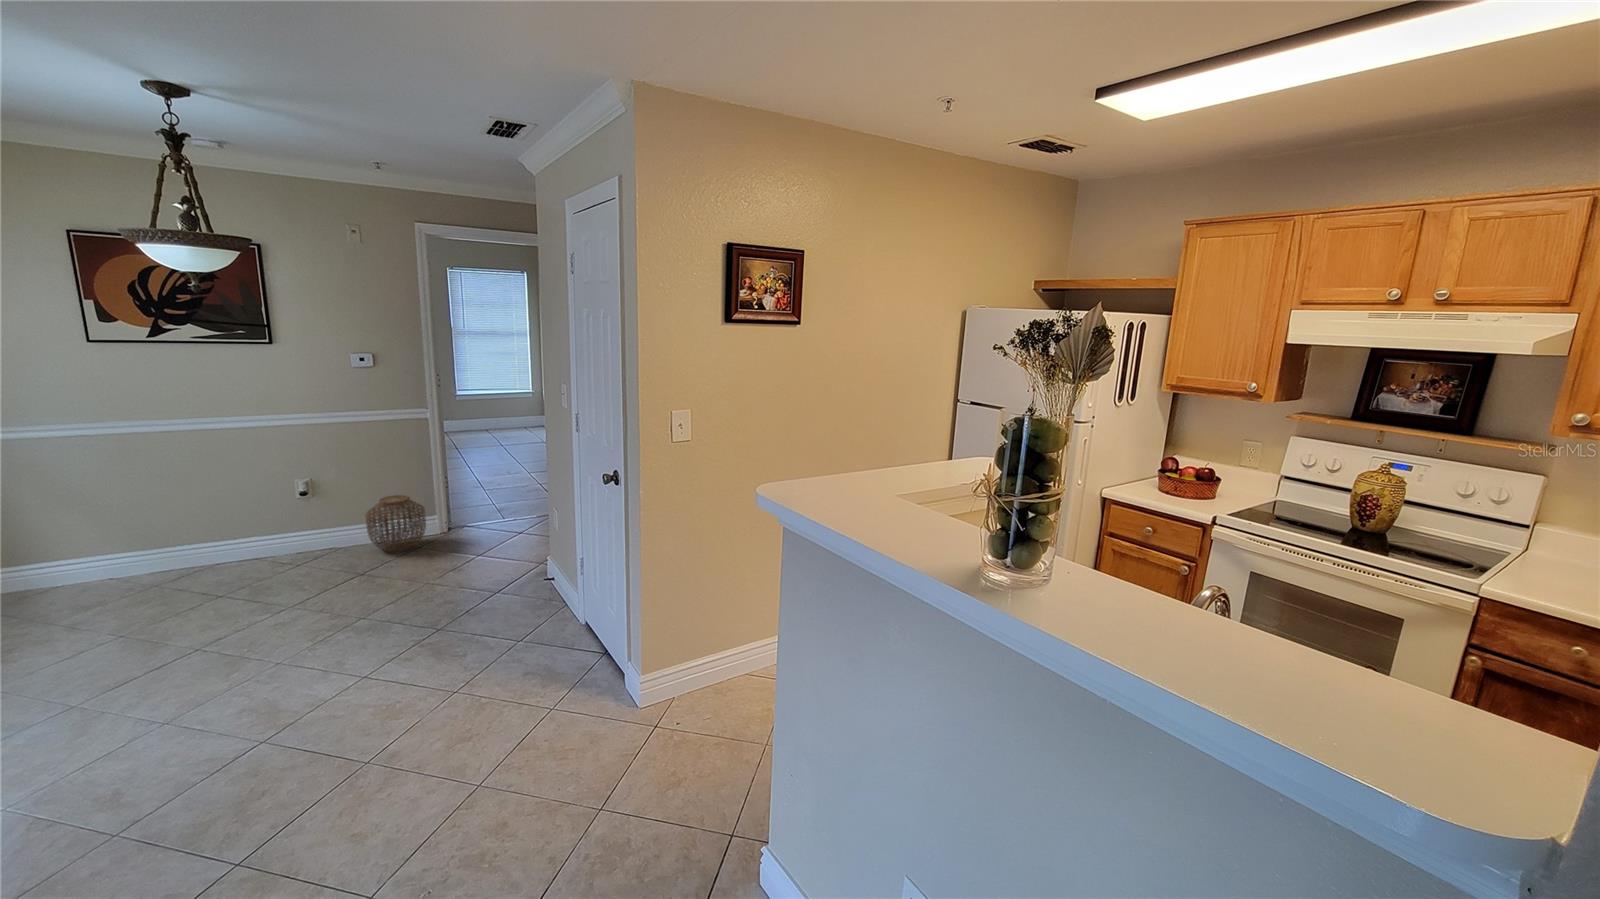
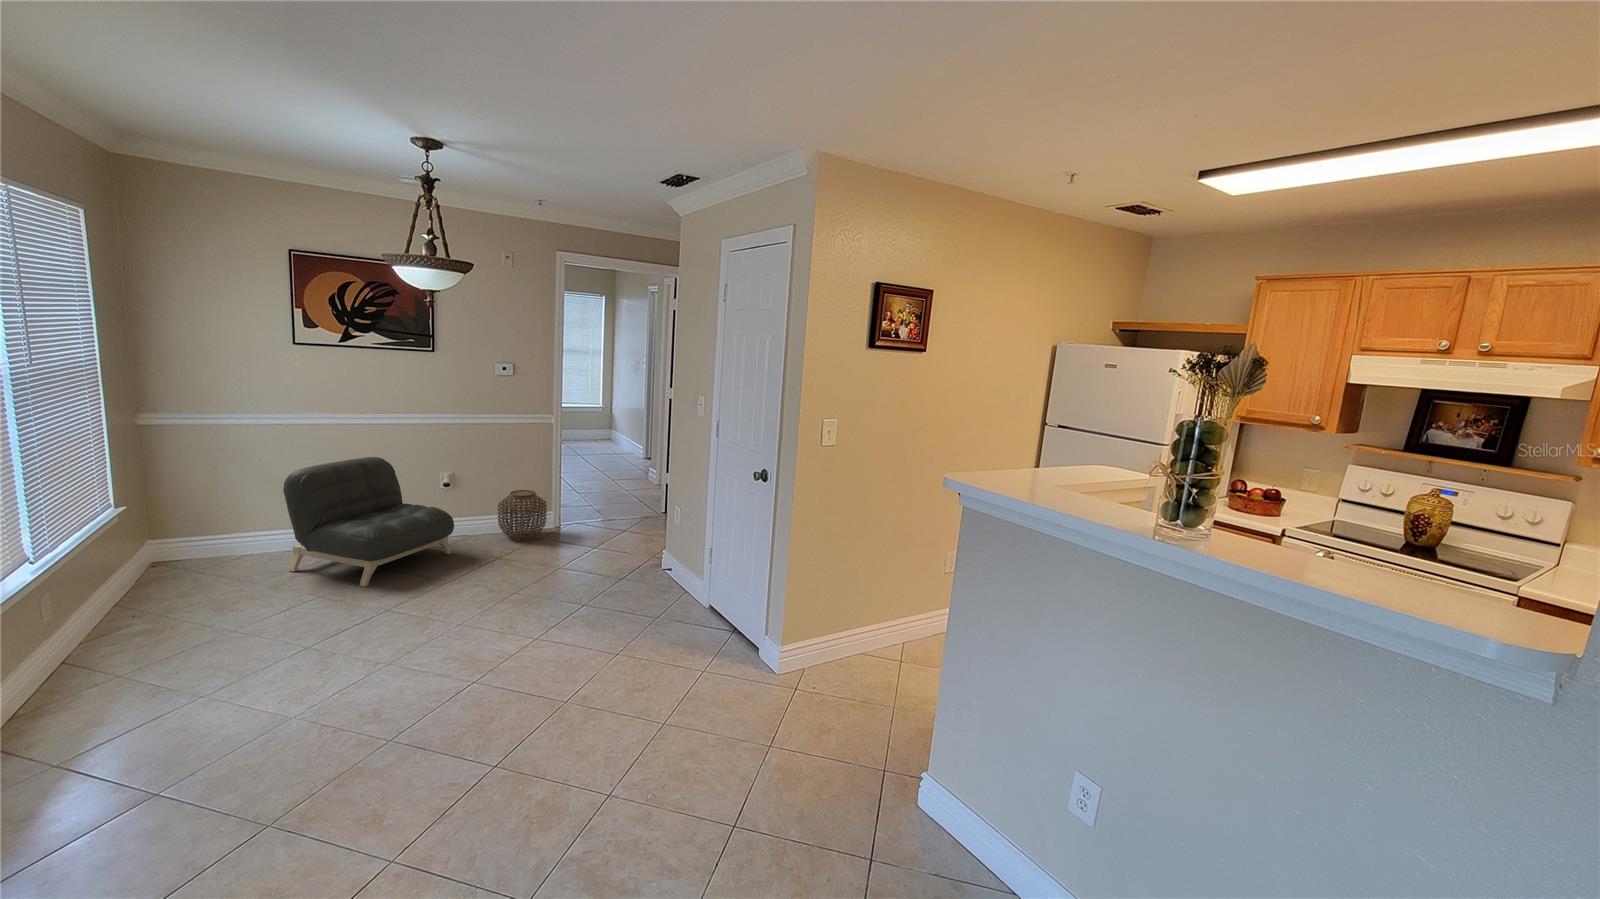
armchair: none [77,468,307,622] -> present [283,457,454,587]

